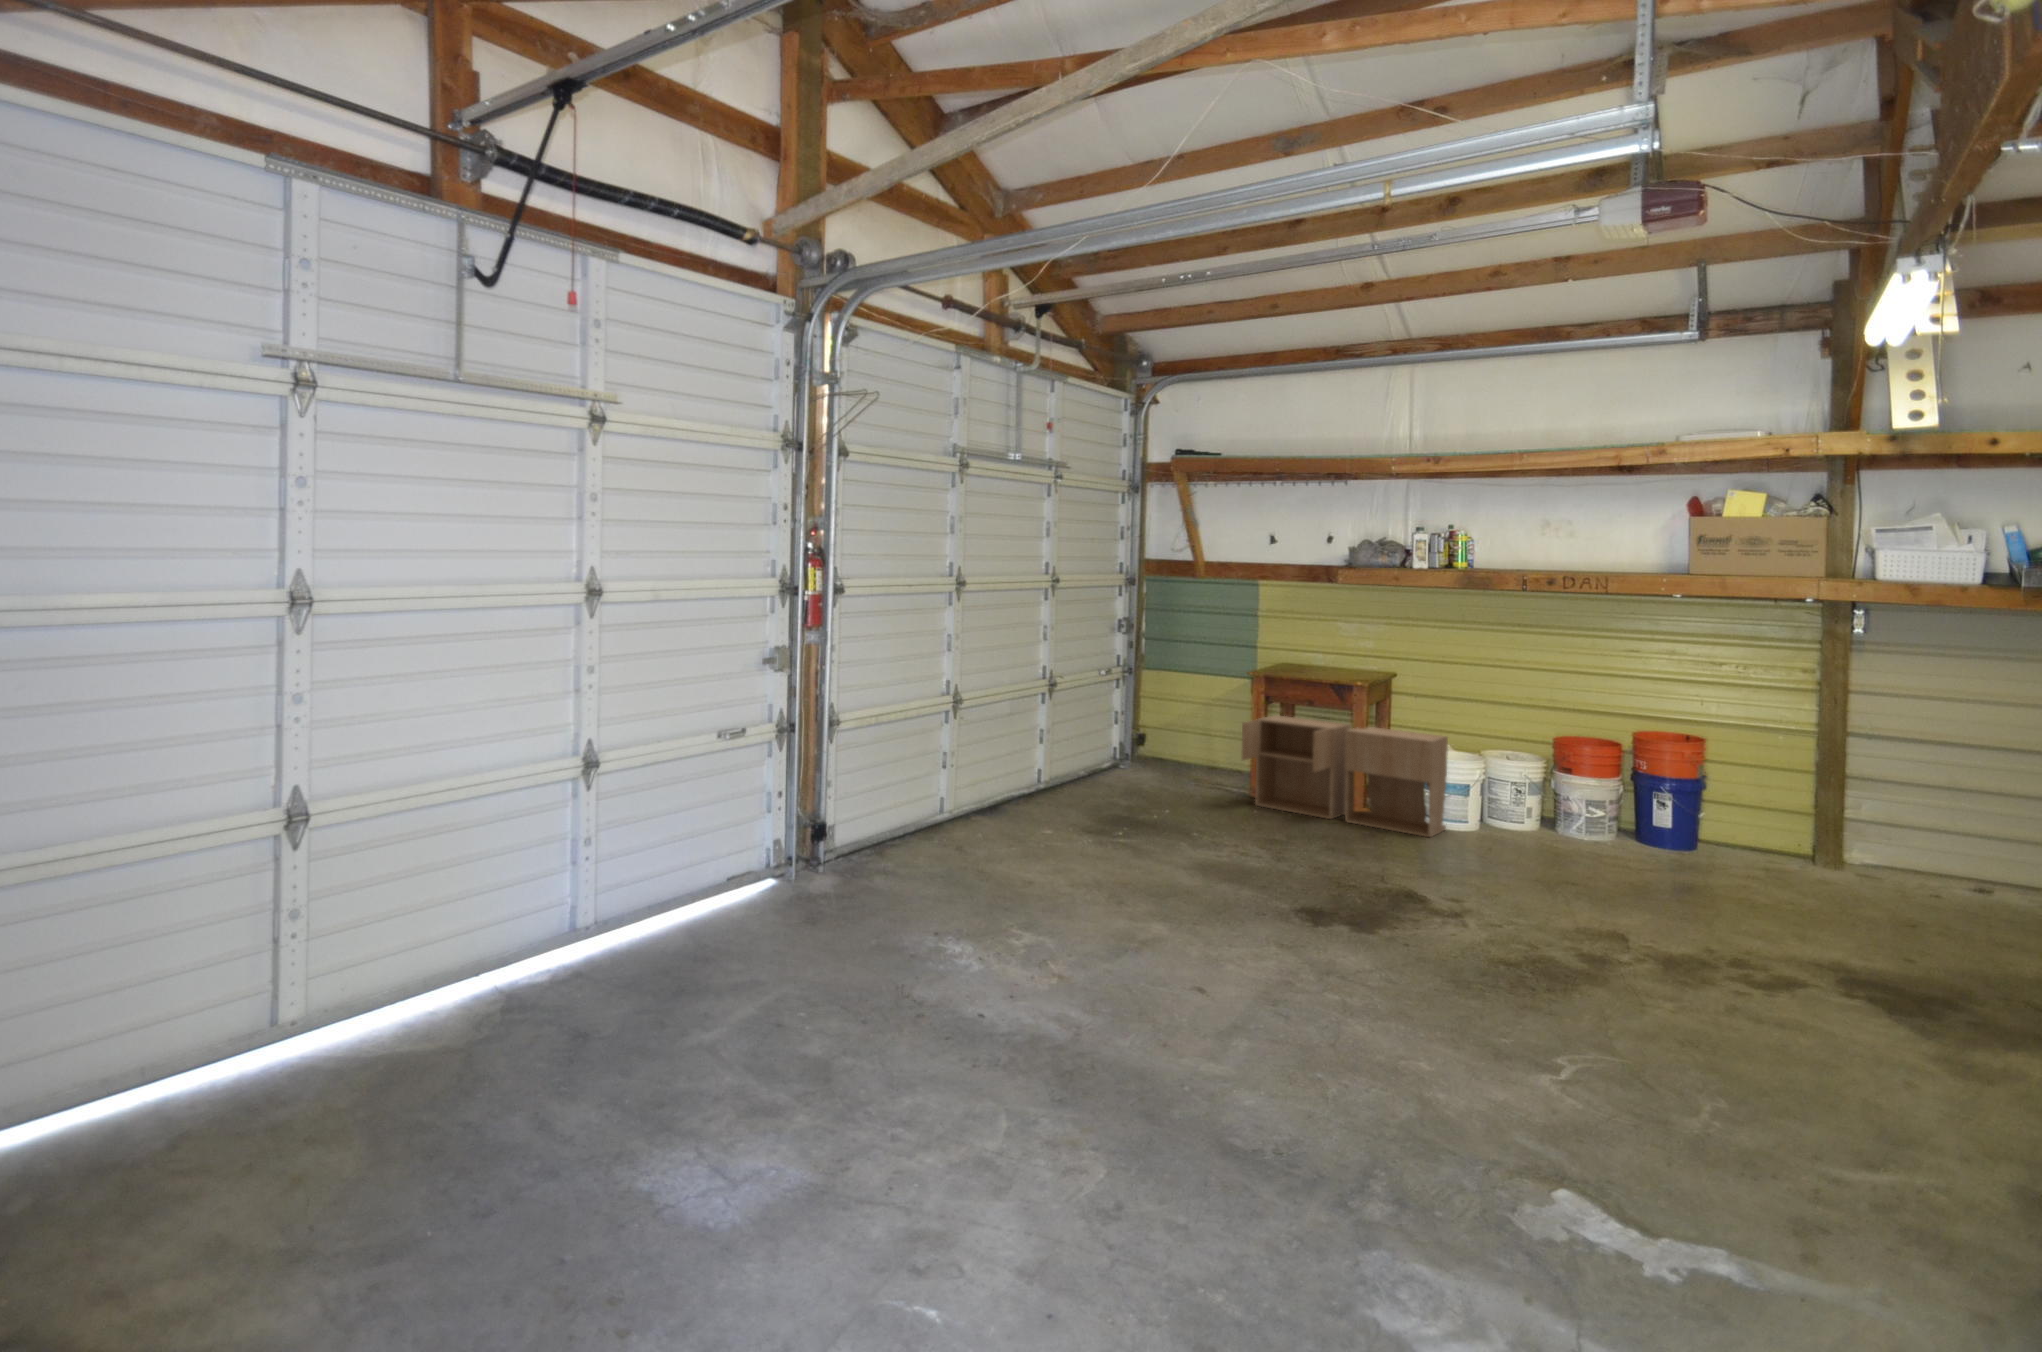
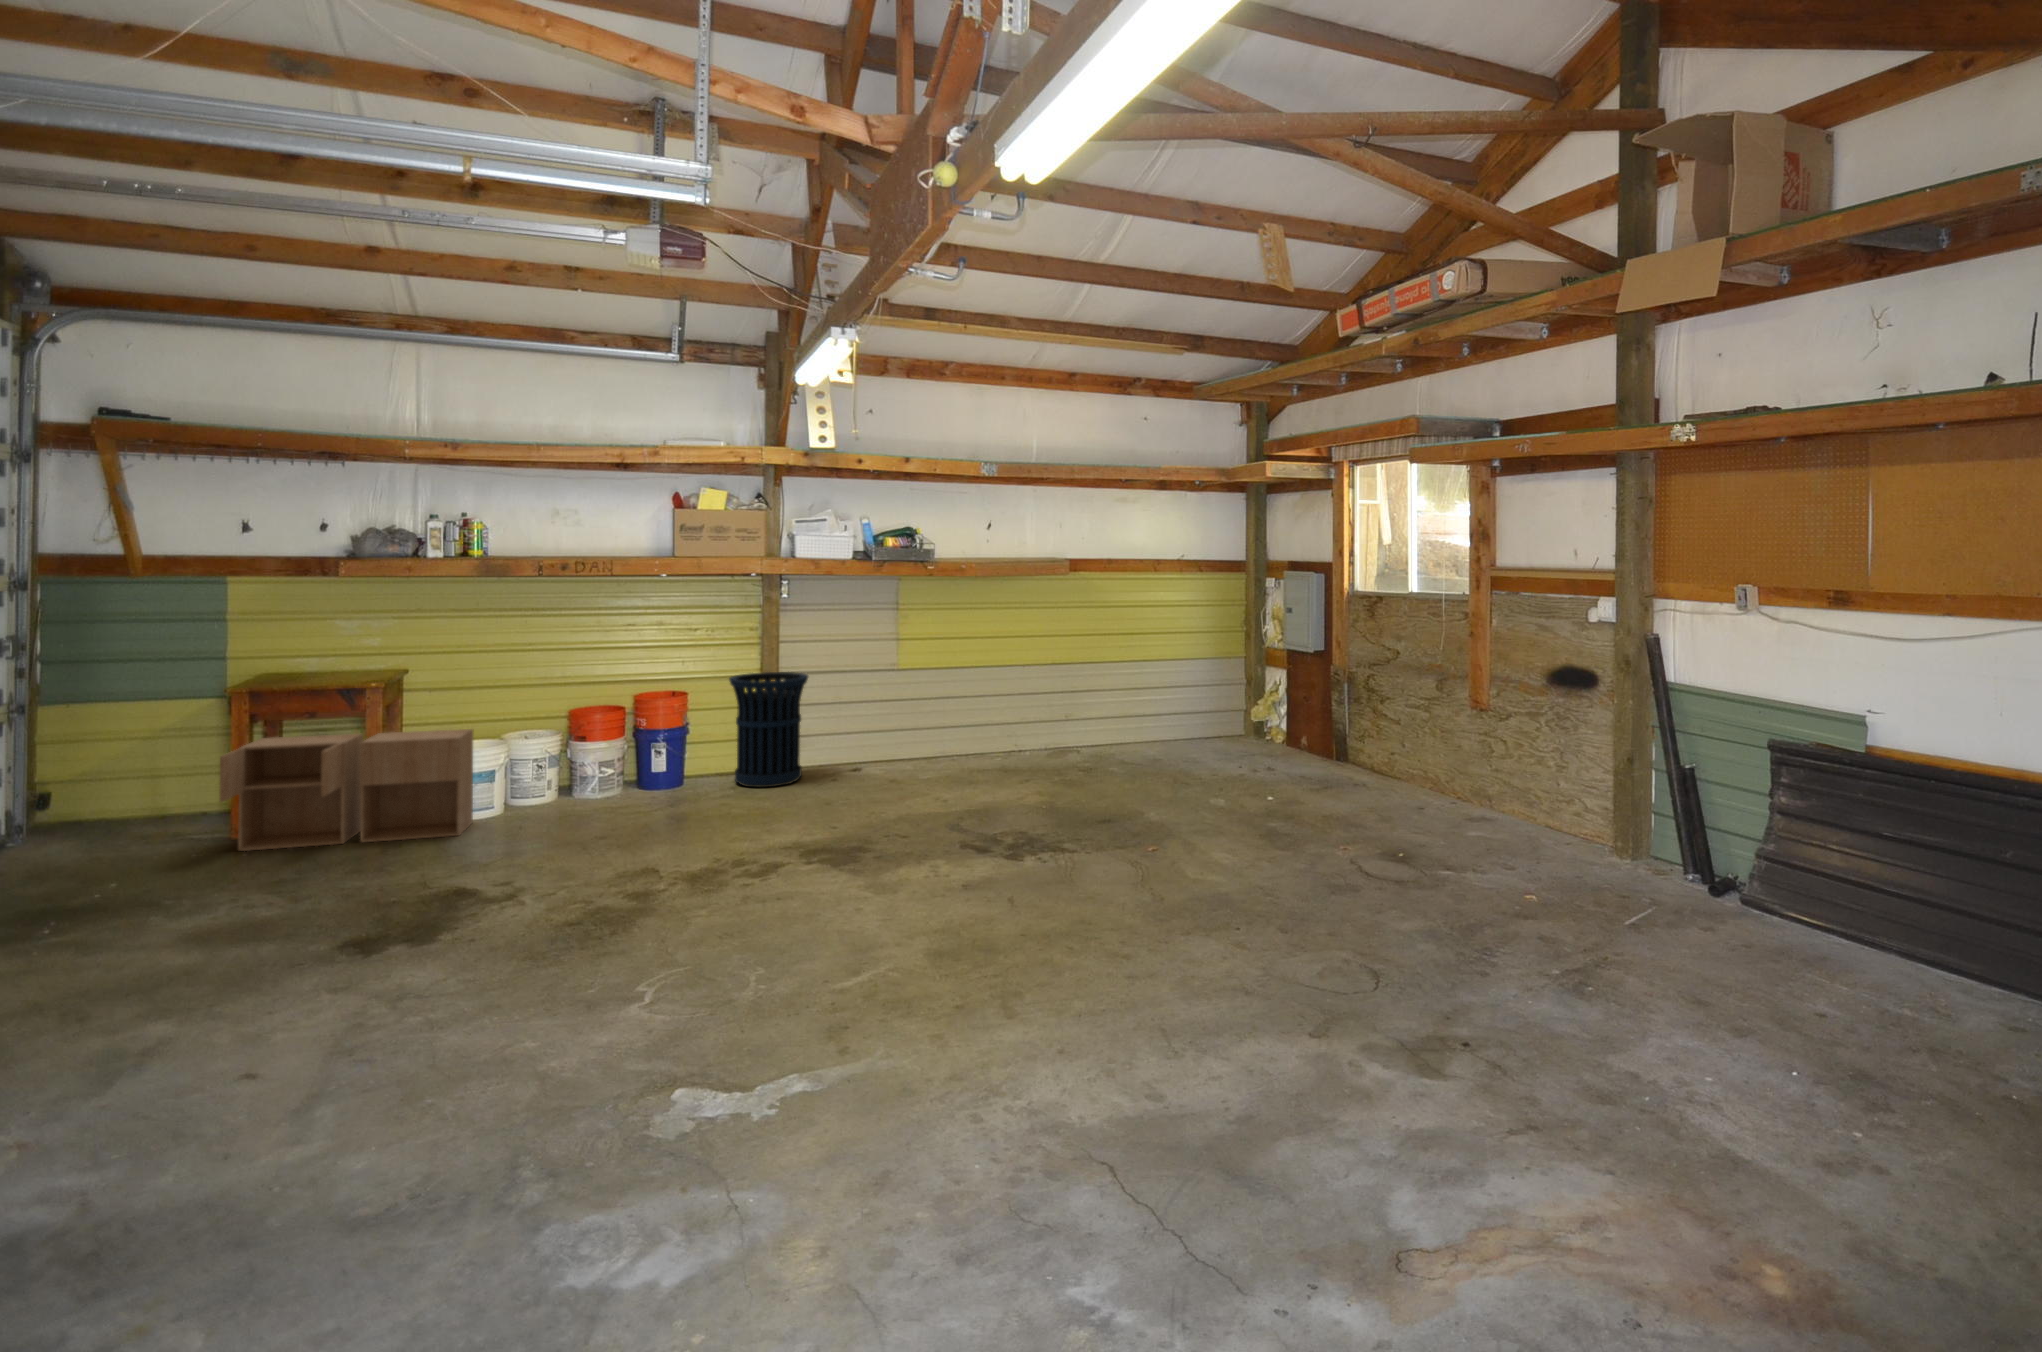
trash can: none [1765,727,1899,882] -> present [729,672,808,787]

